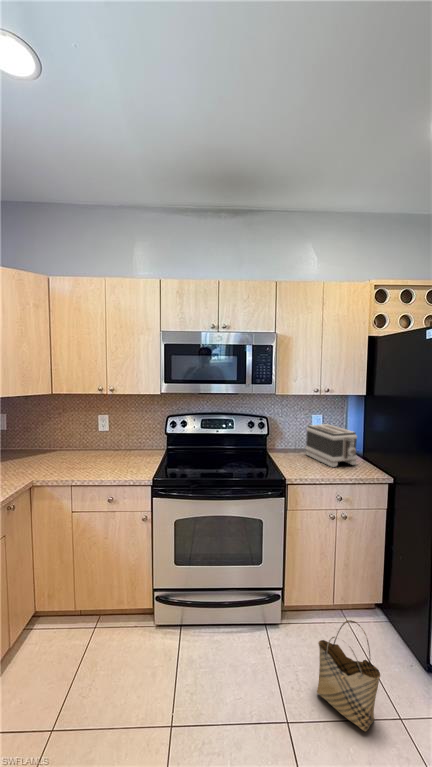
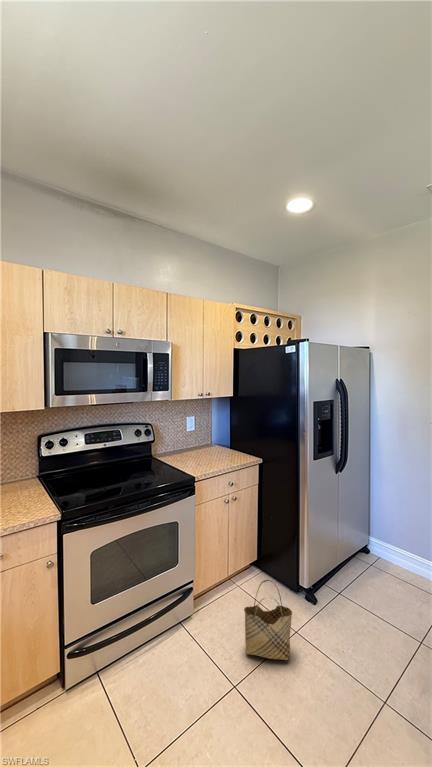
toaster: present [305,424,357,467] -> none [185,423,231,460]

